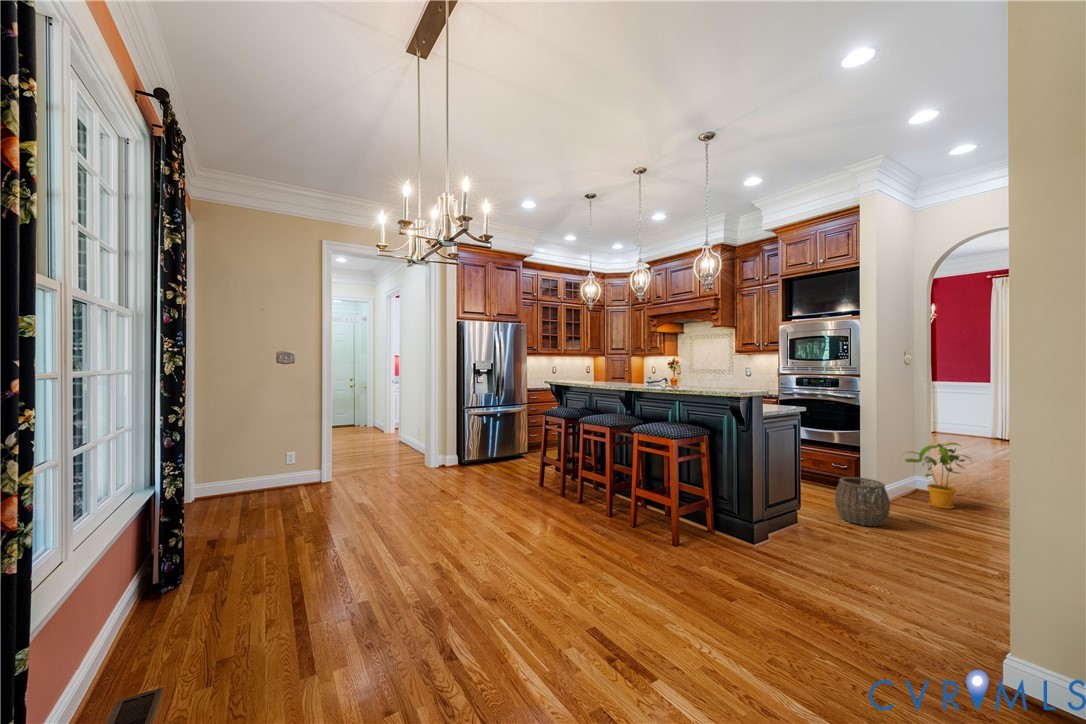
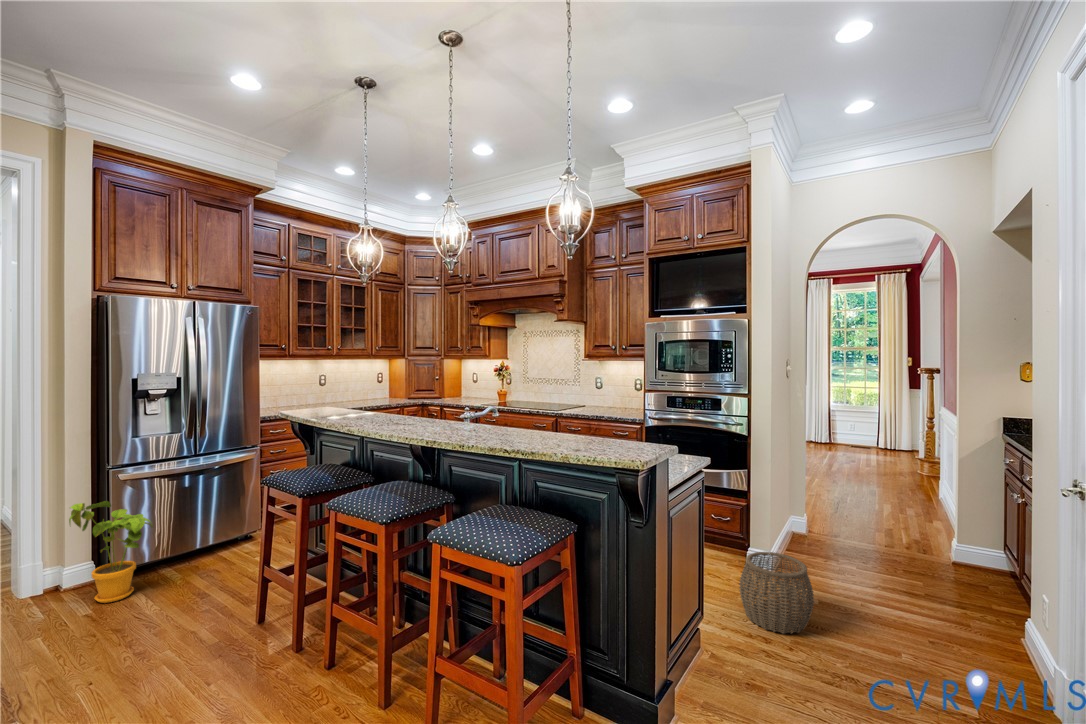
house plant: present [905,442,970,509] -> present [69,501,152,603]

